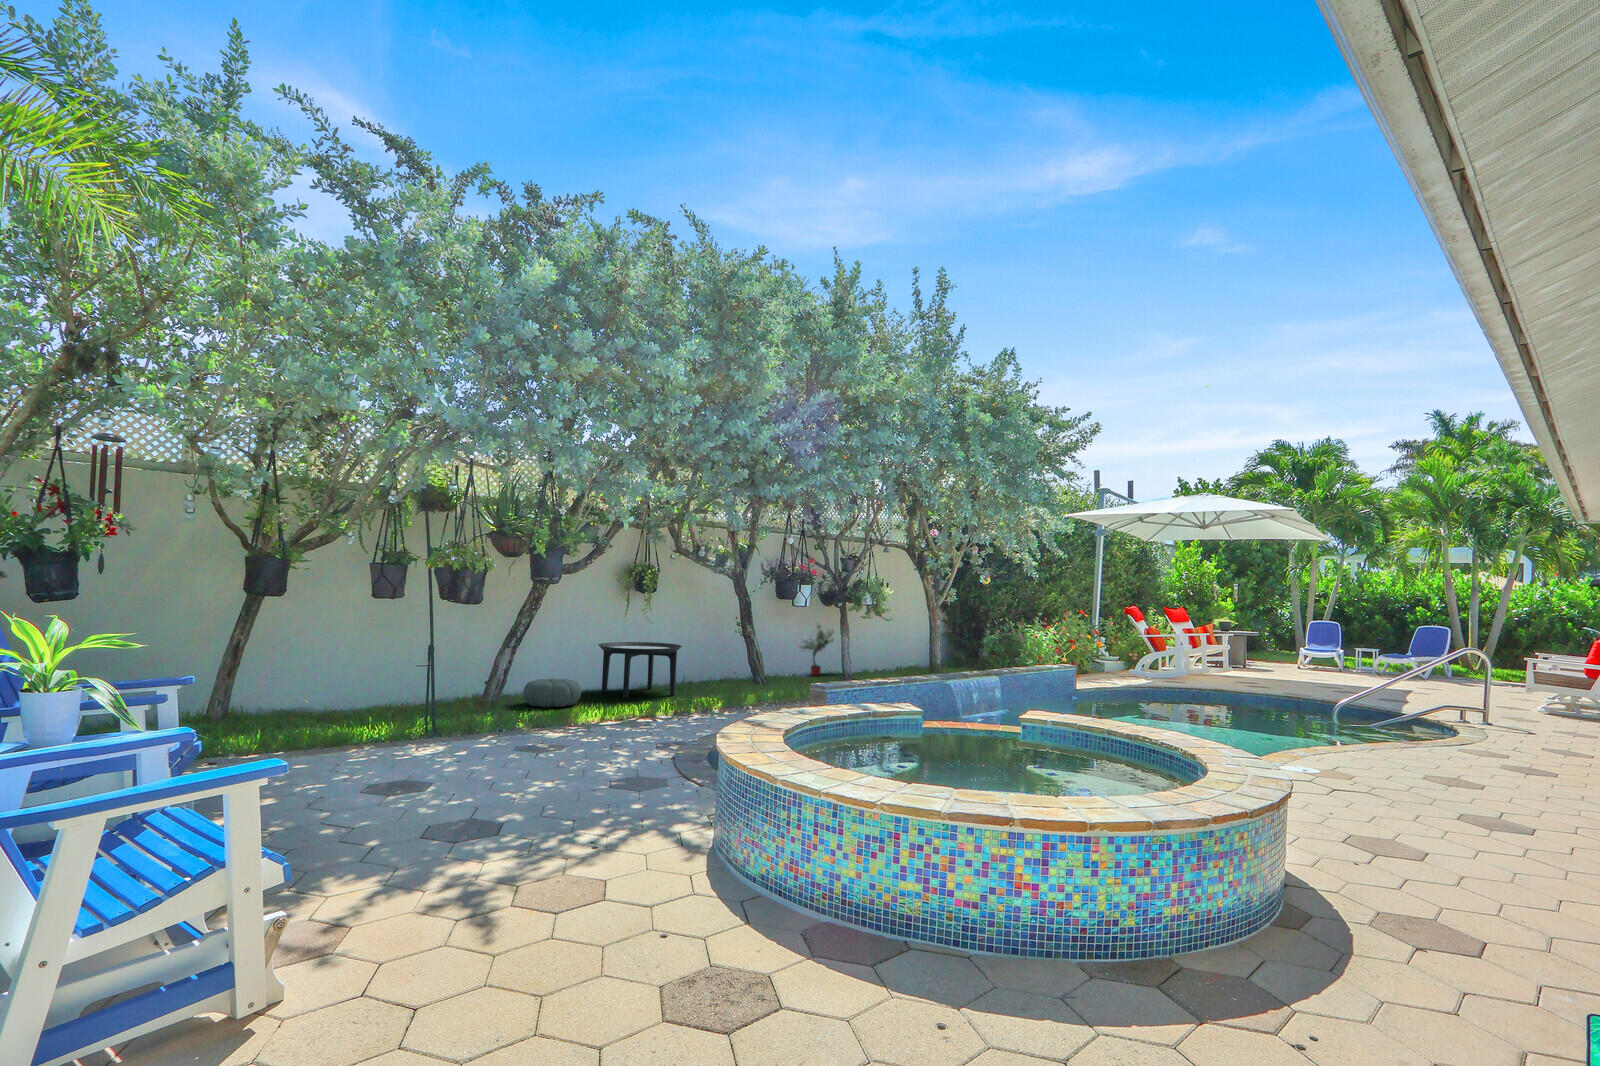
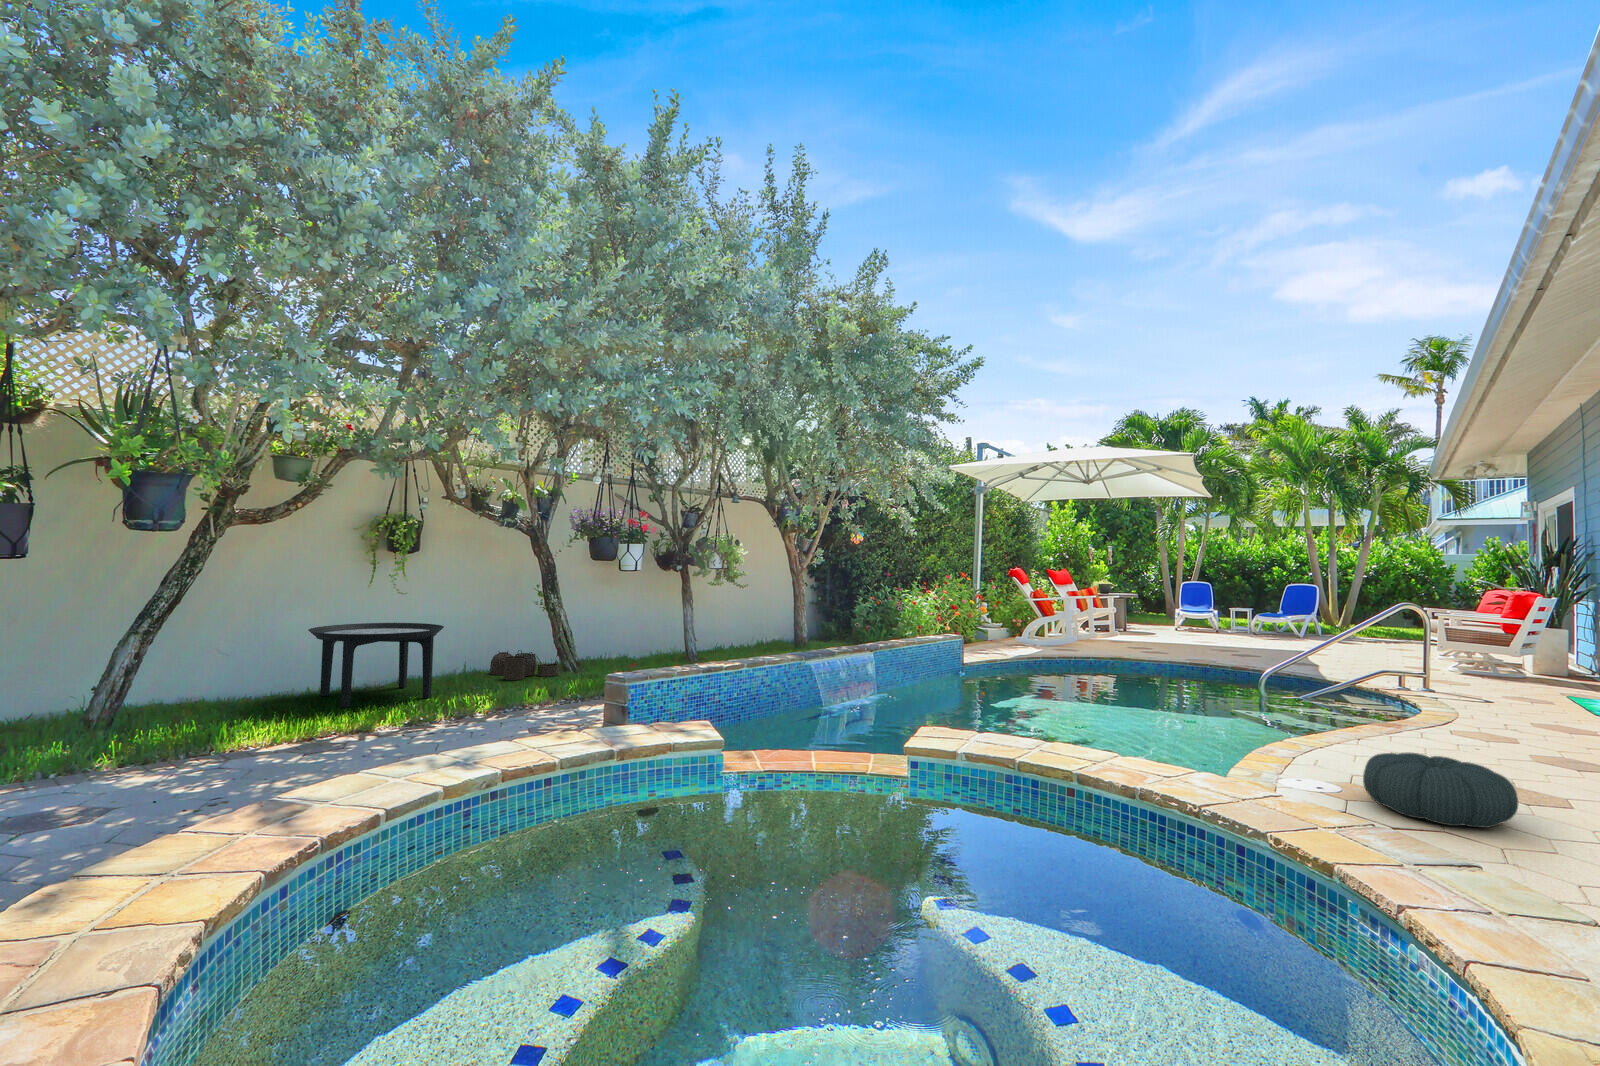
potted tree: present [800,624,834,676] -> none [628,591,676,658]
woven basket: none [702,665,752,687] -> present [490,650,558,680]
pouf: present [523,678,581,707] -> present [1363,753,1518,828]

